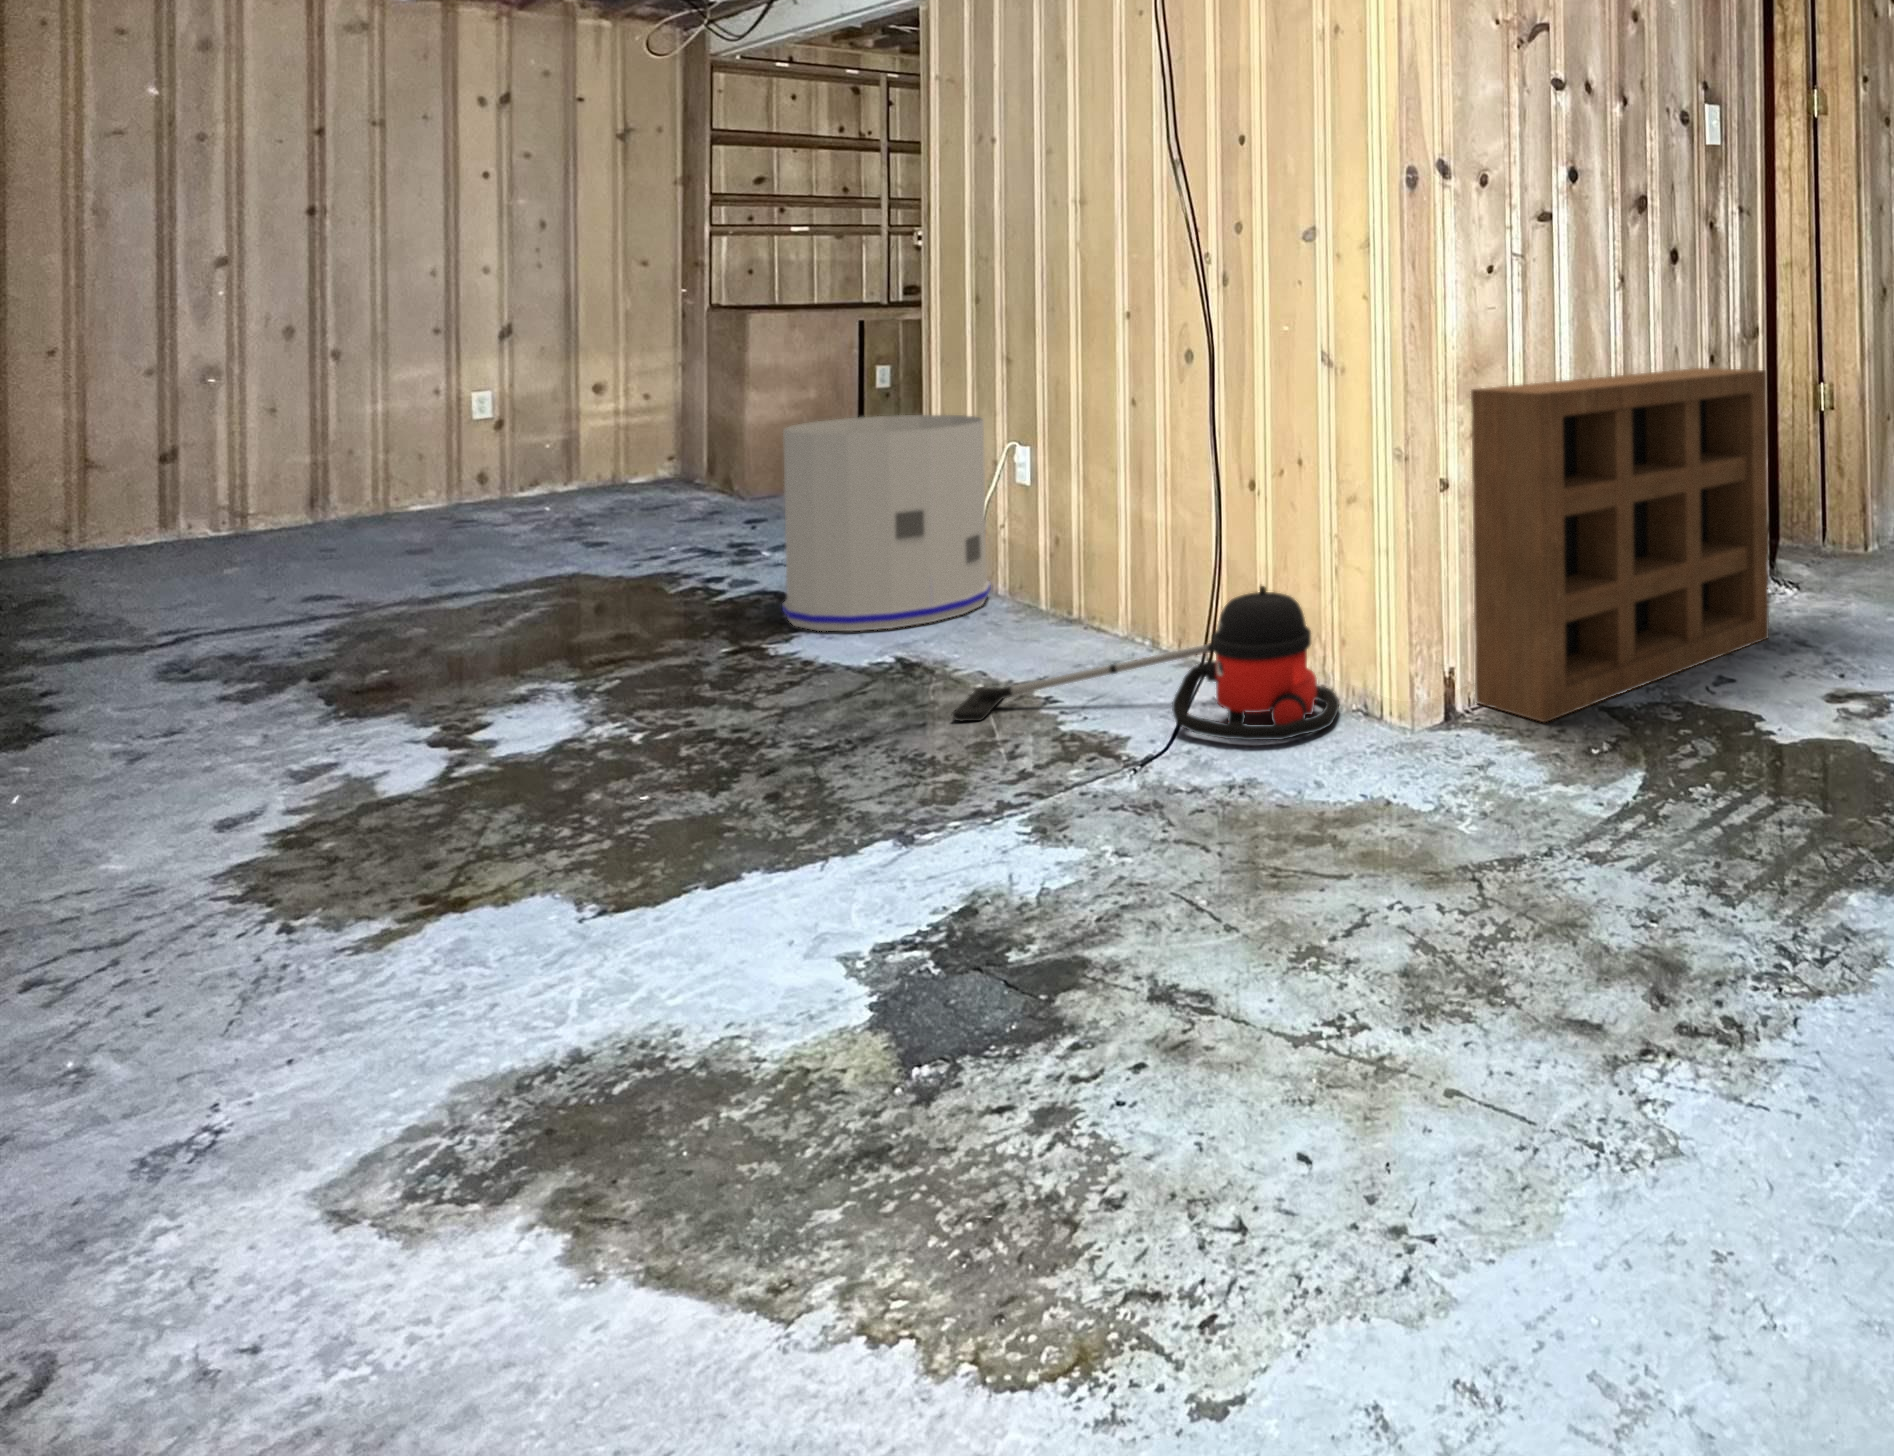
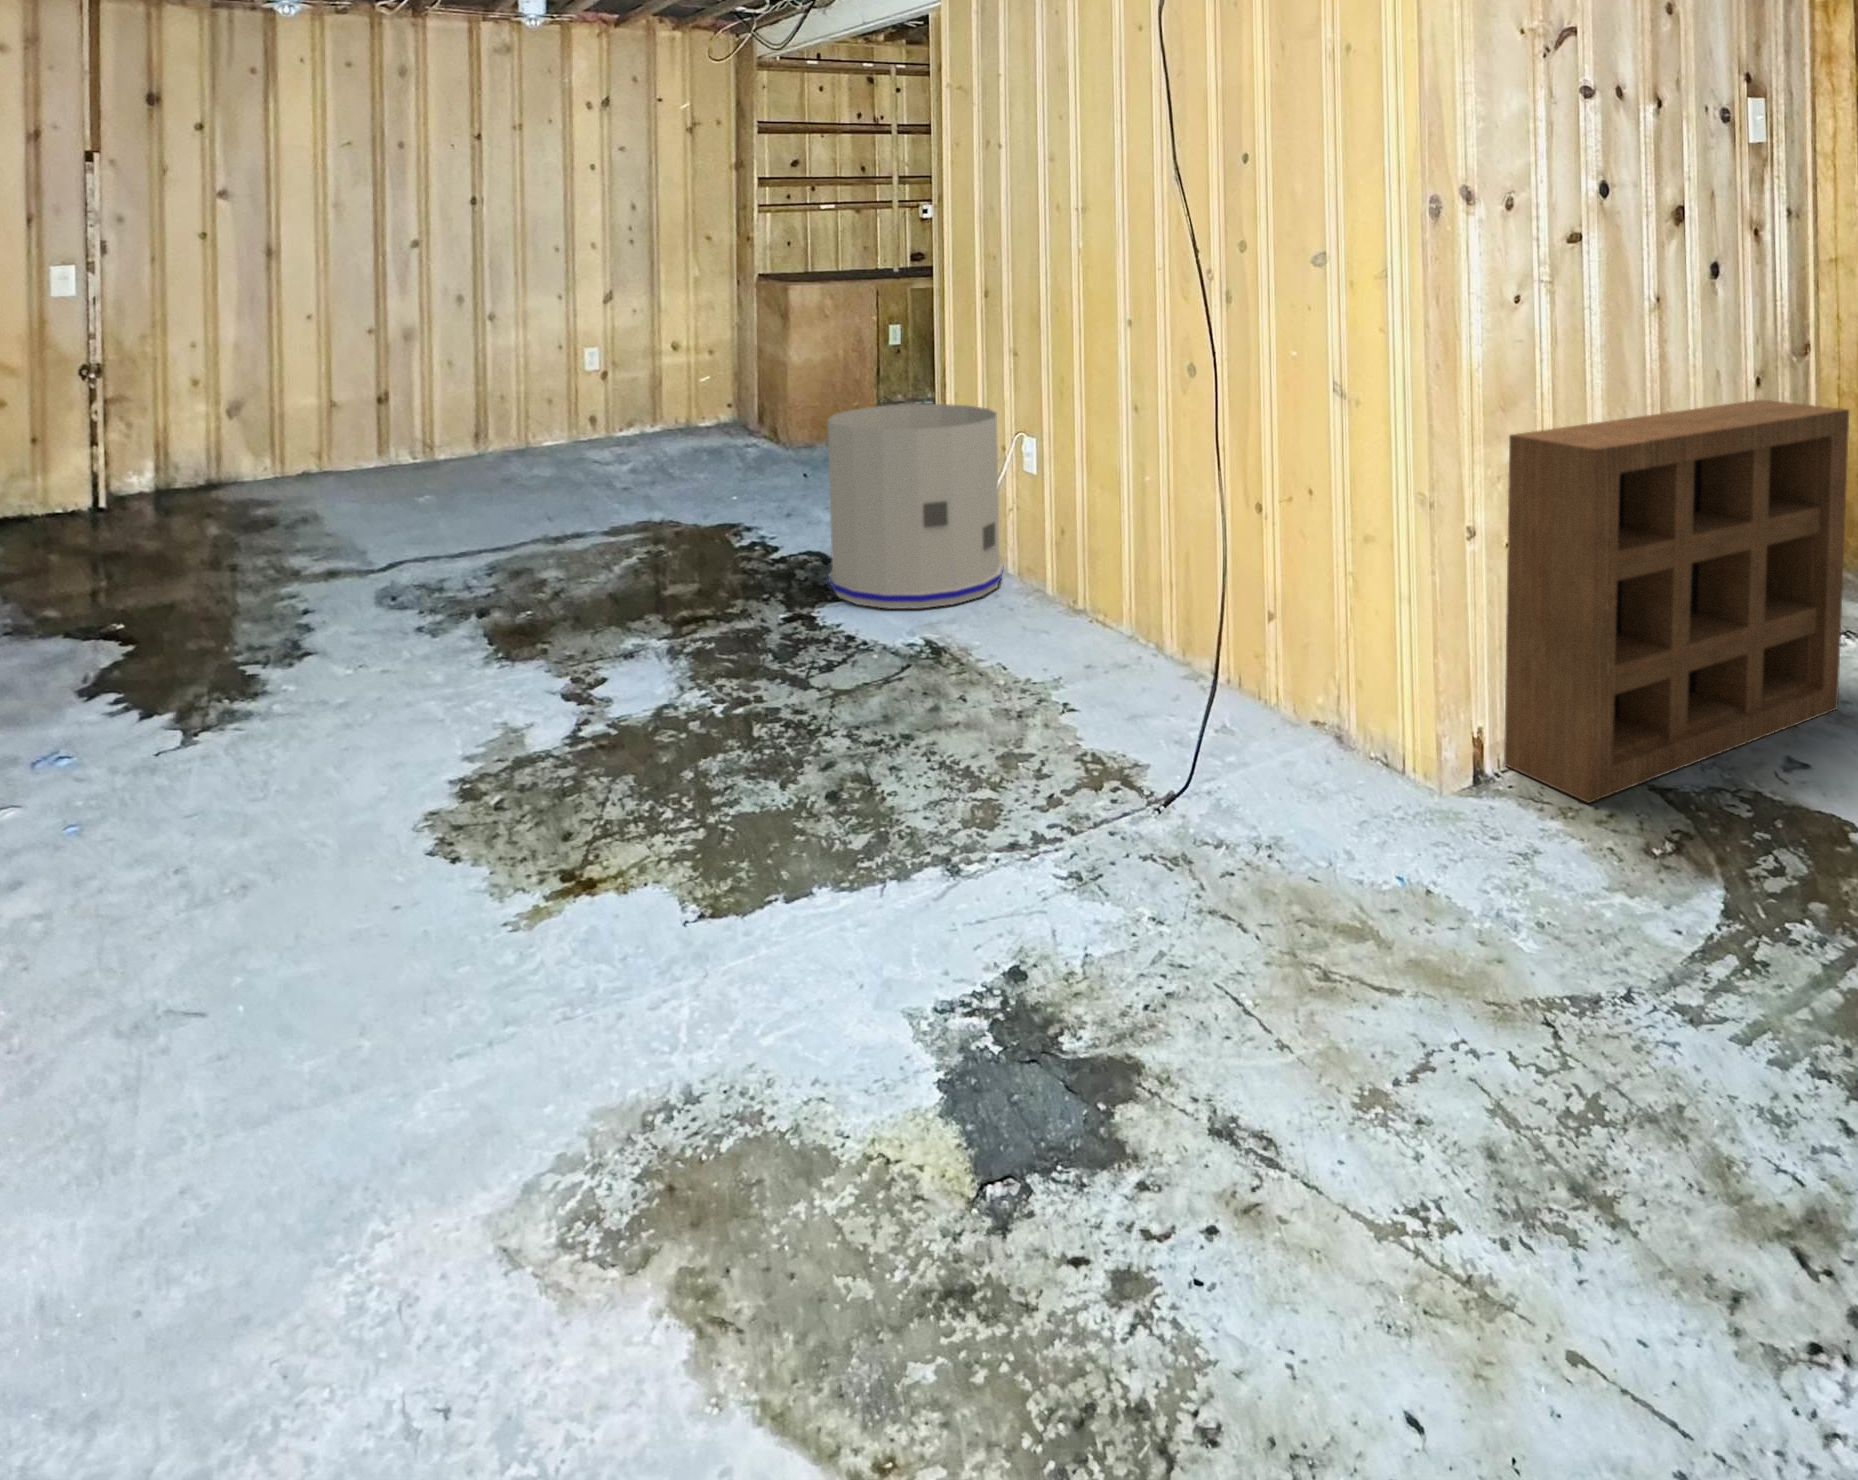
vacuum cleaner: present [952,586,1339,740] -> none [982,627,1358,792]

